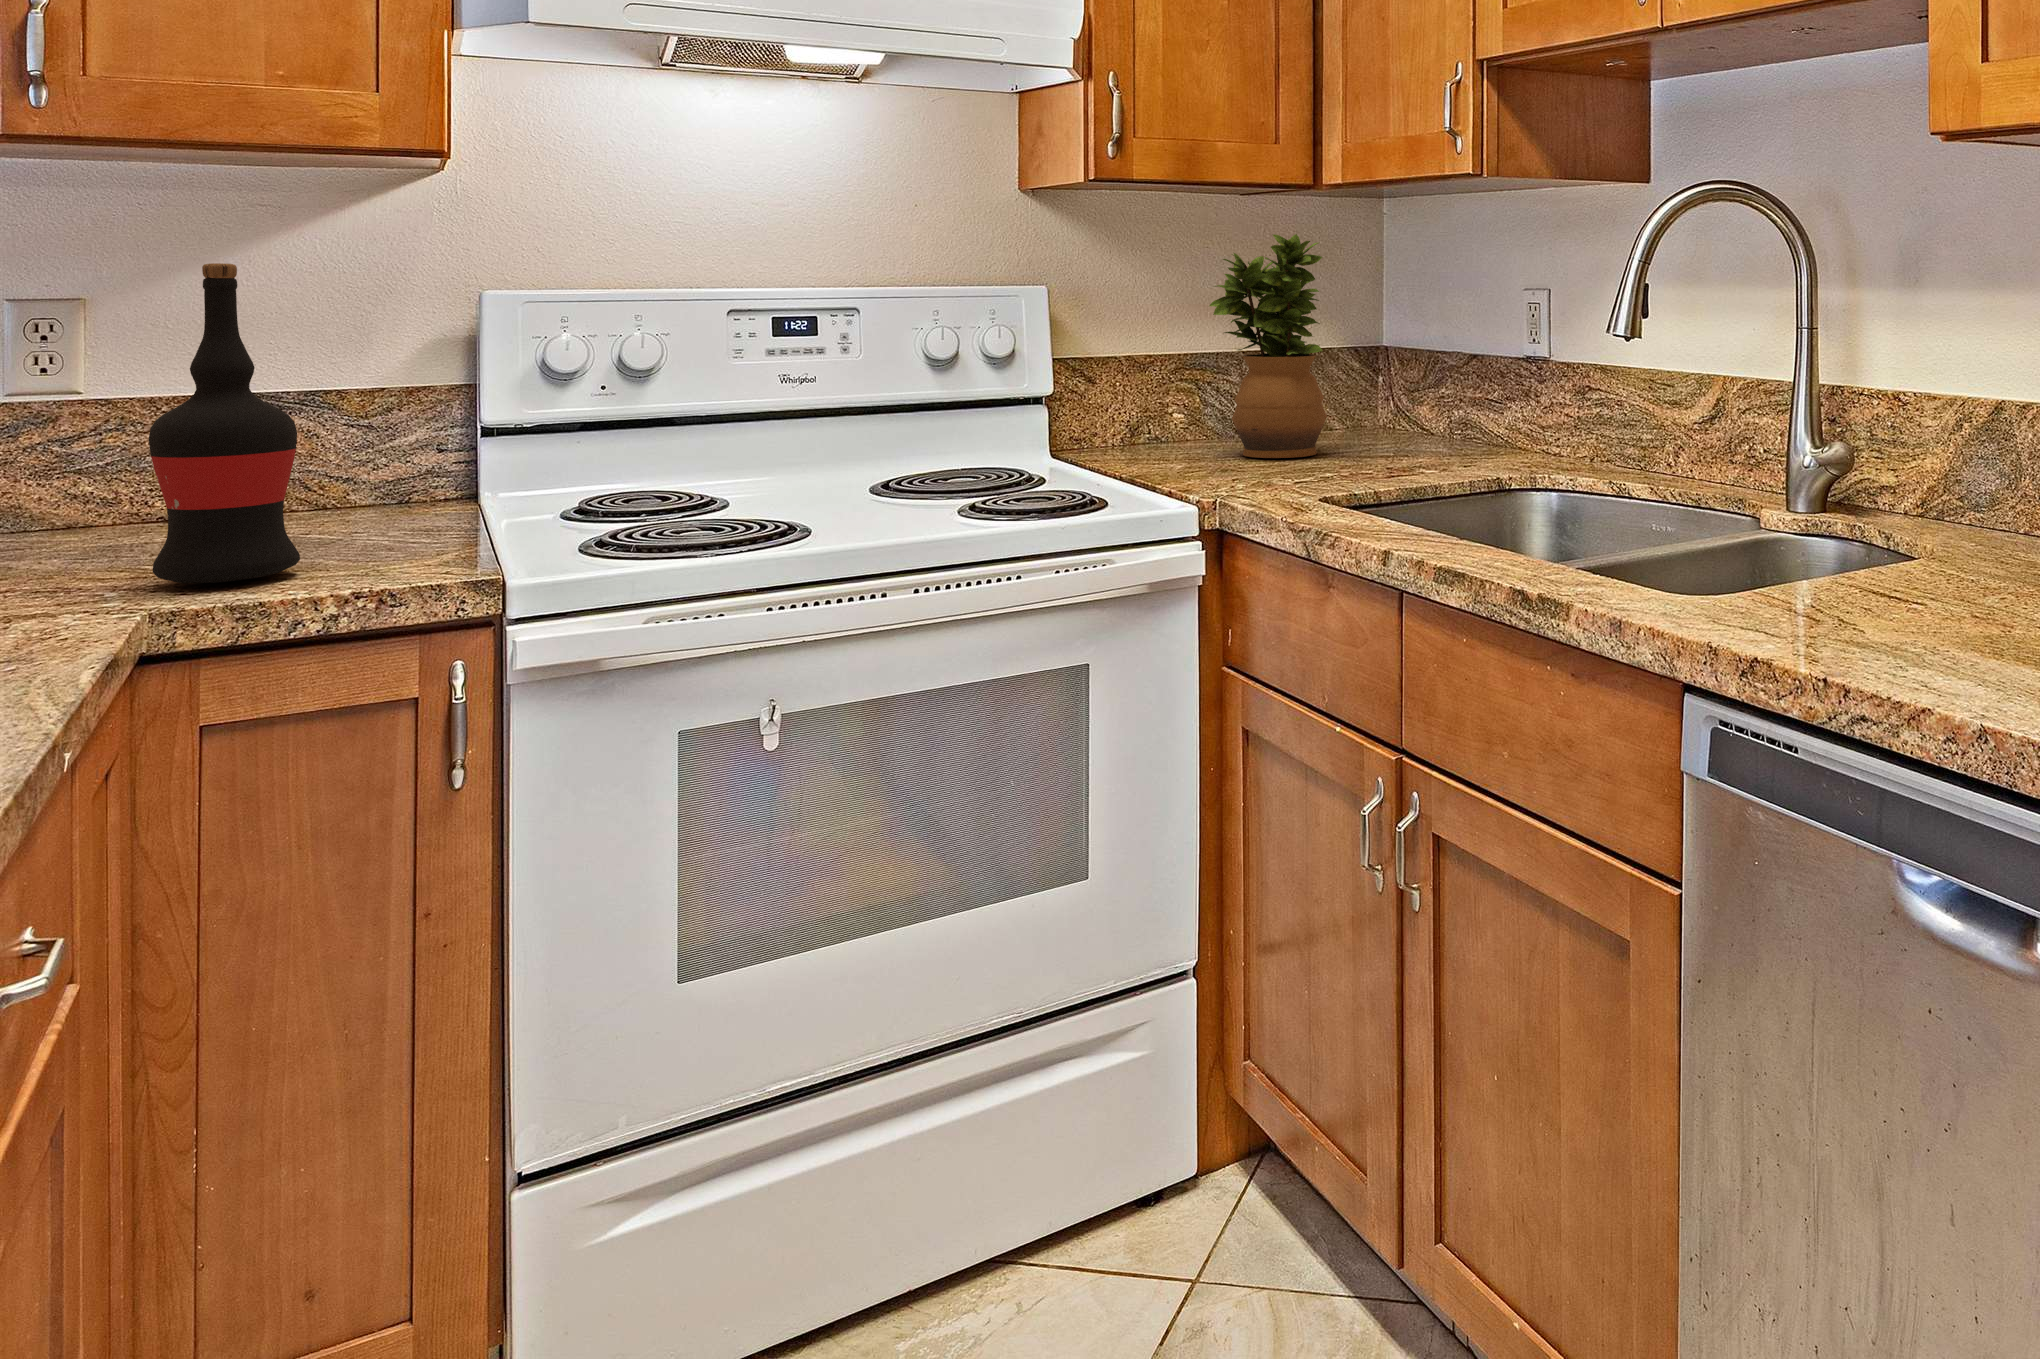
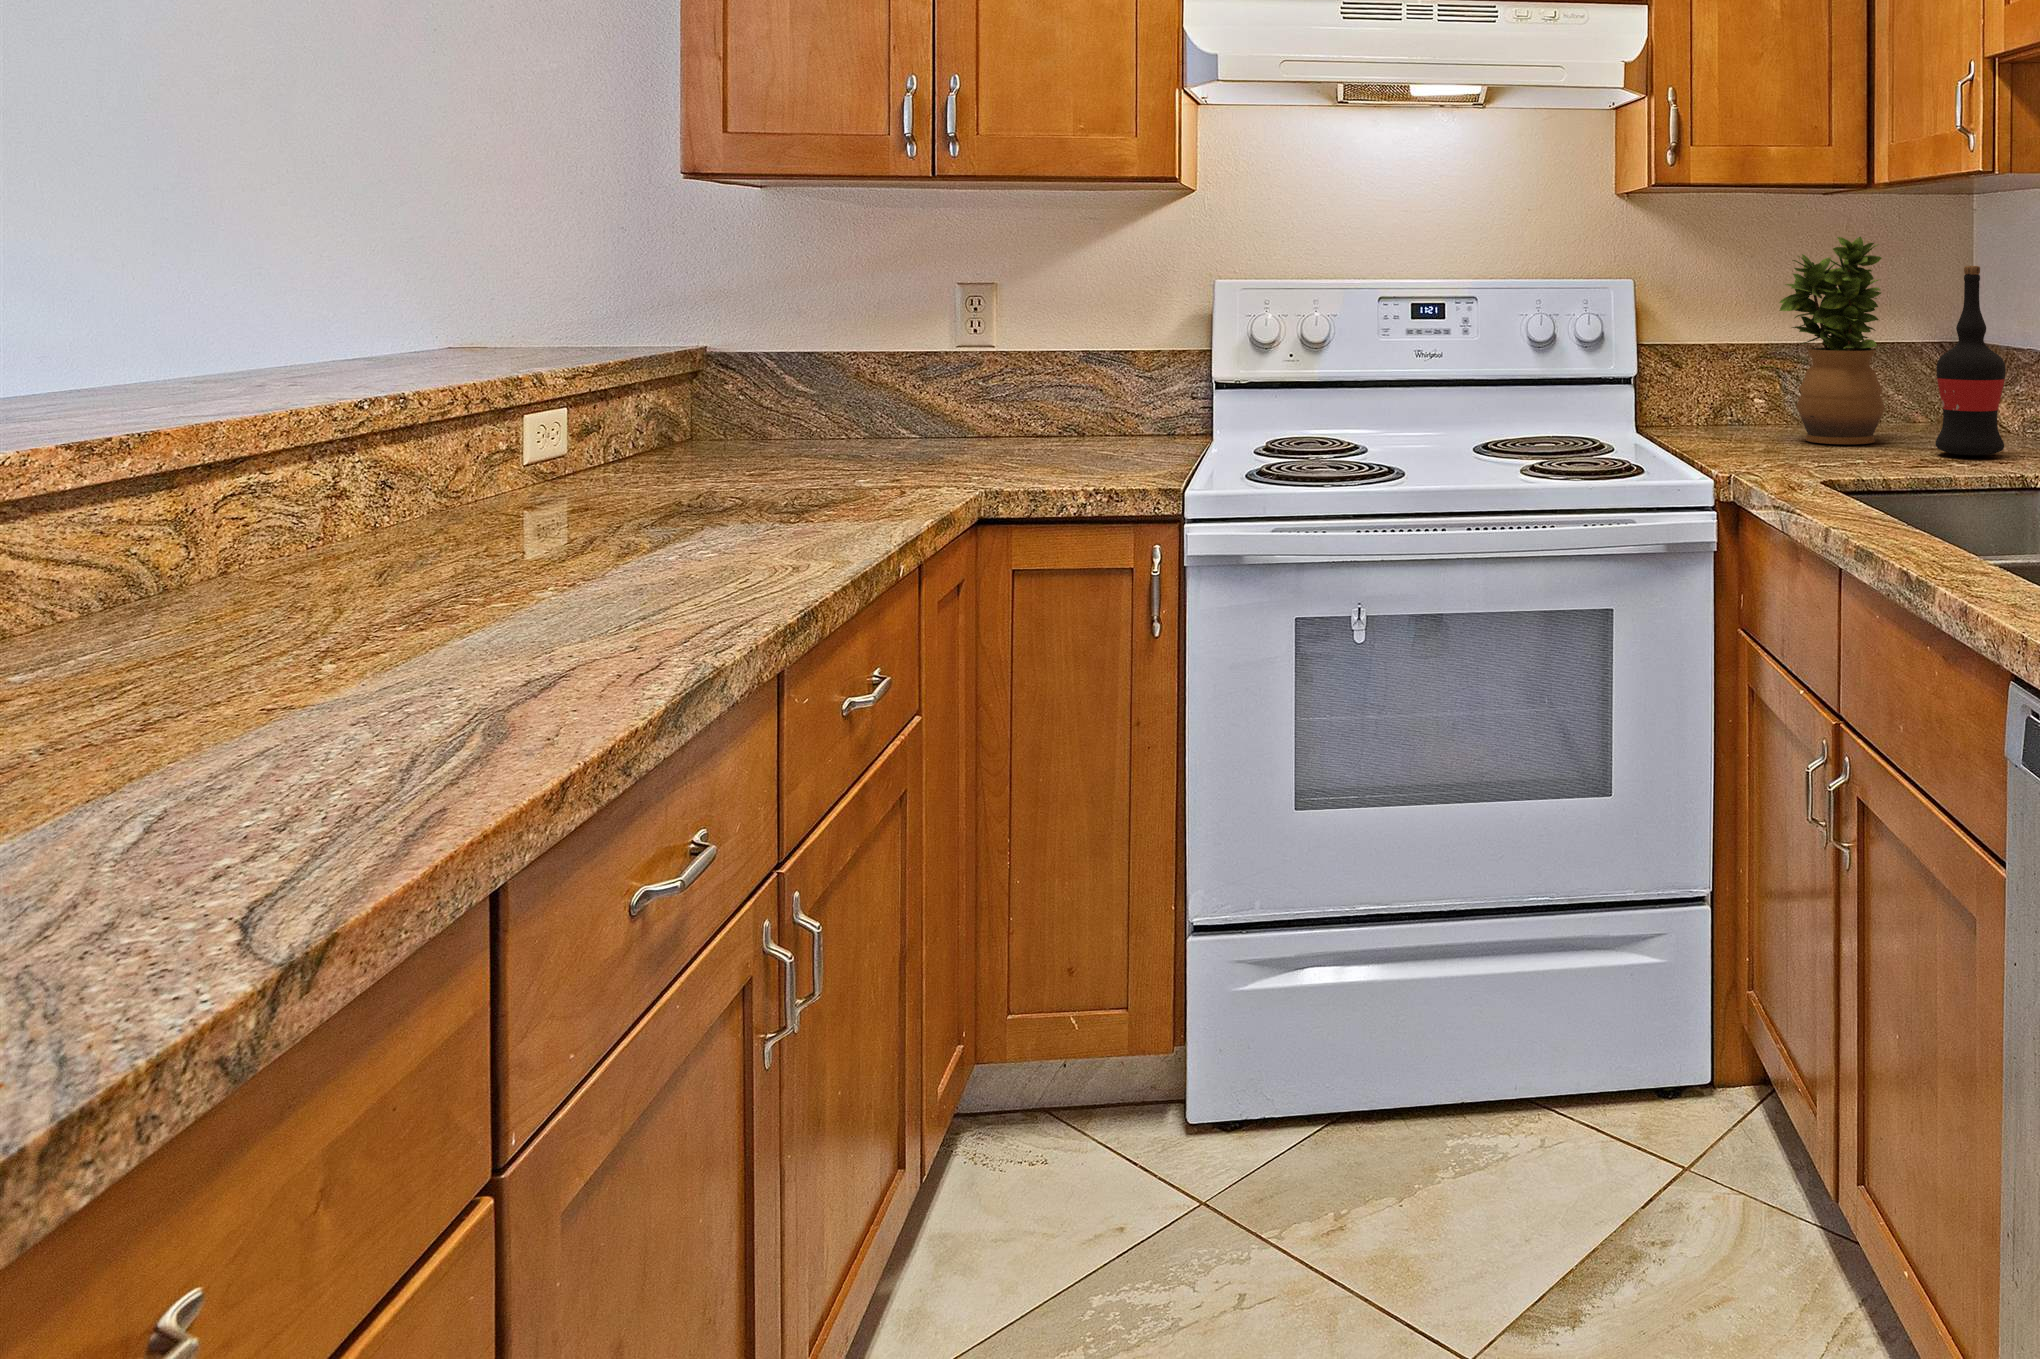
wine bottle: present [149,263,300,583] -> present [1935,266,2006,455]

